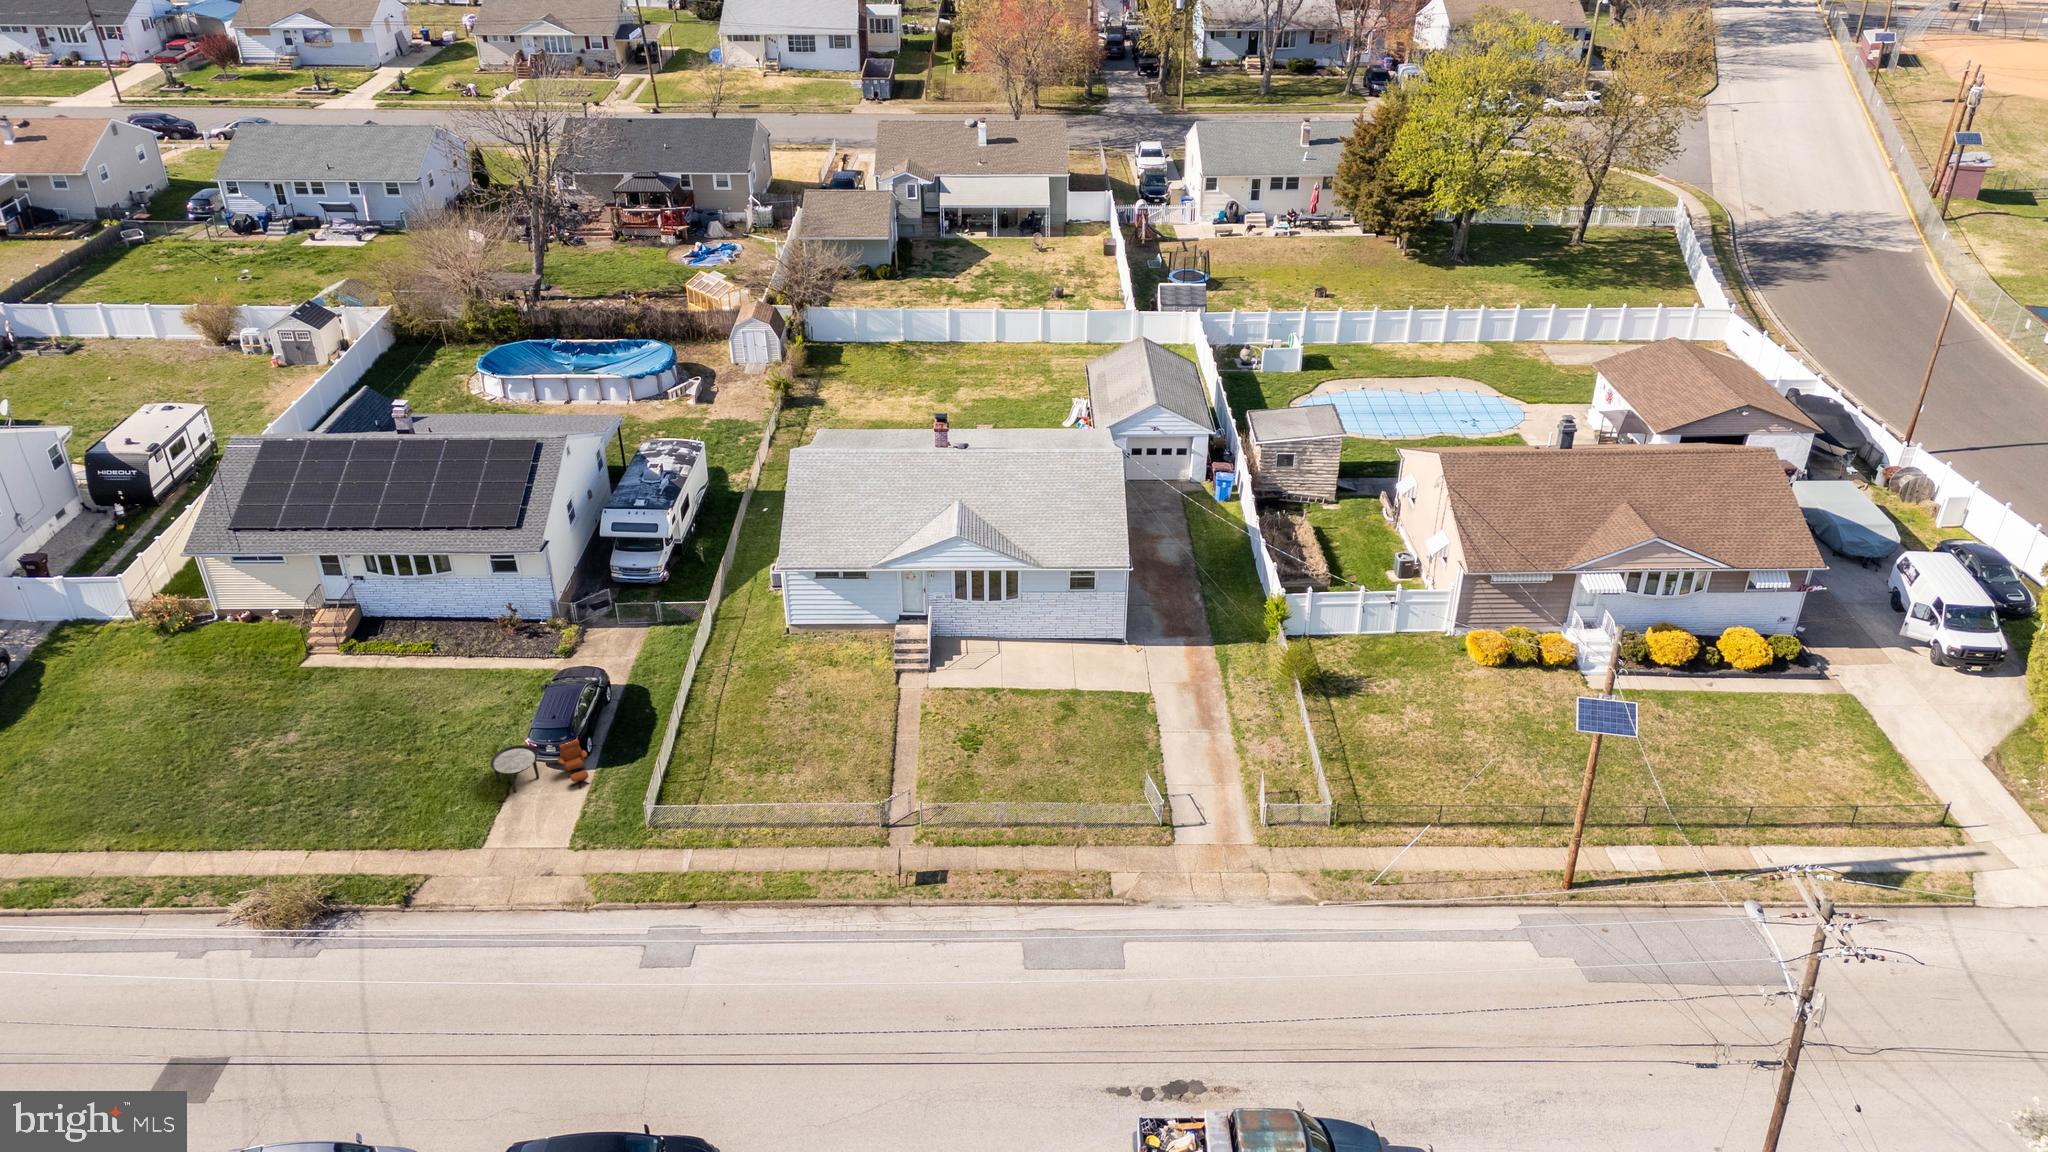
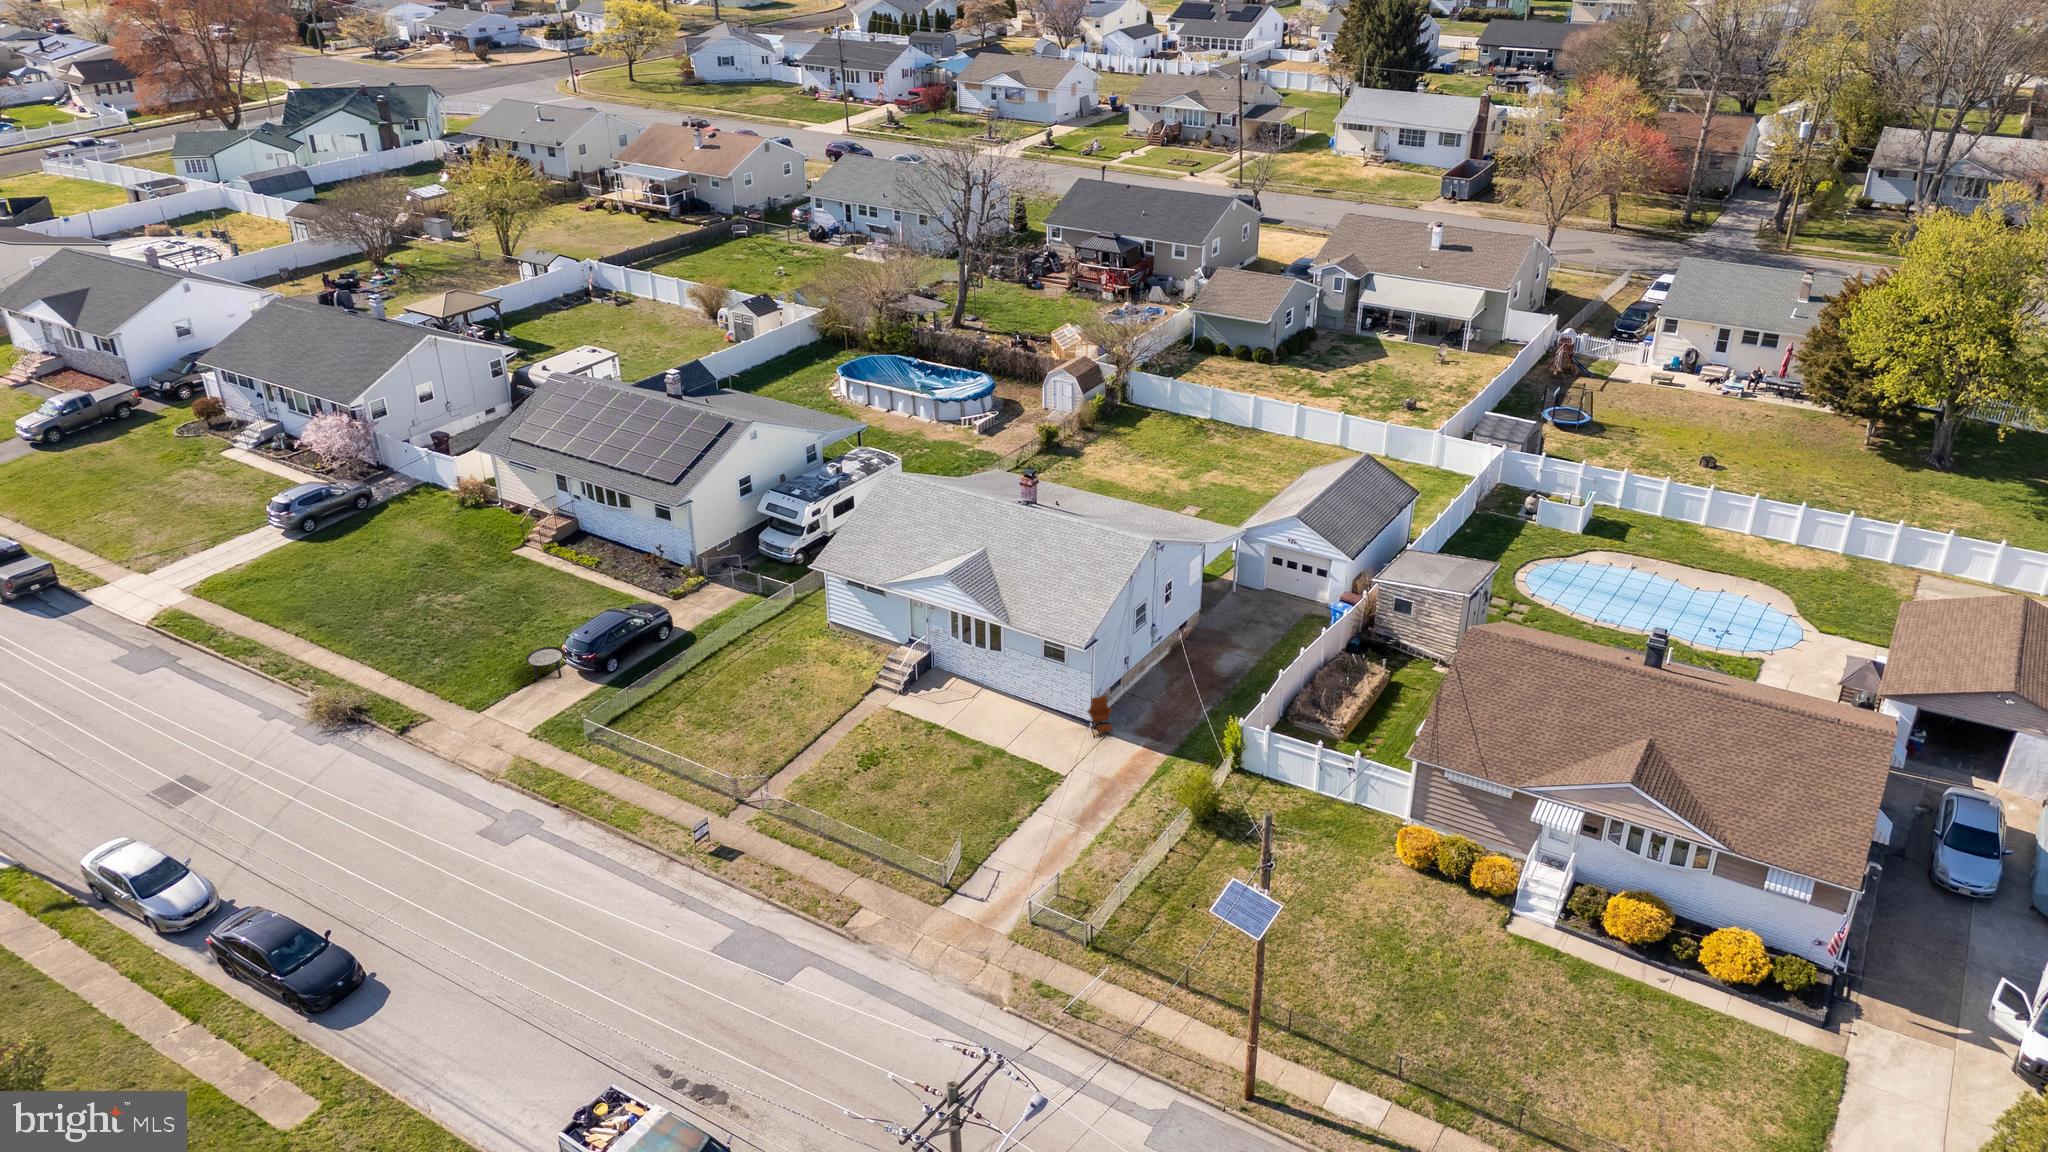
lounge chair: present [558,739,589,789] -> present [1087,696,1112,735]

